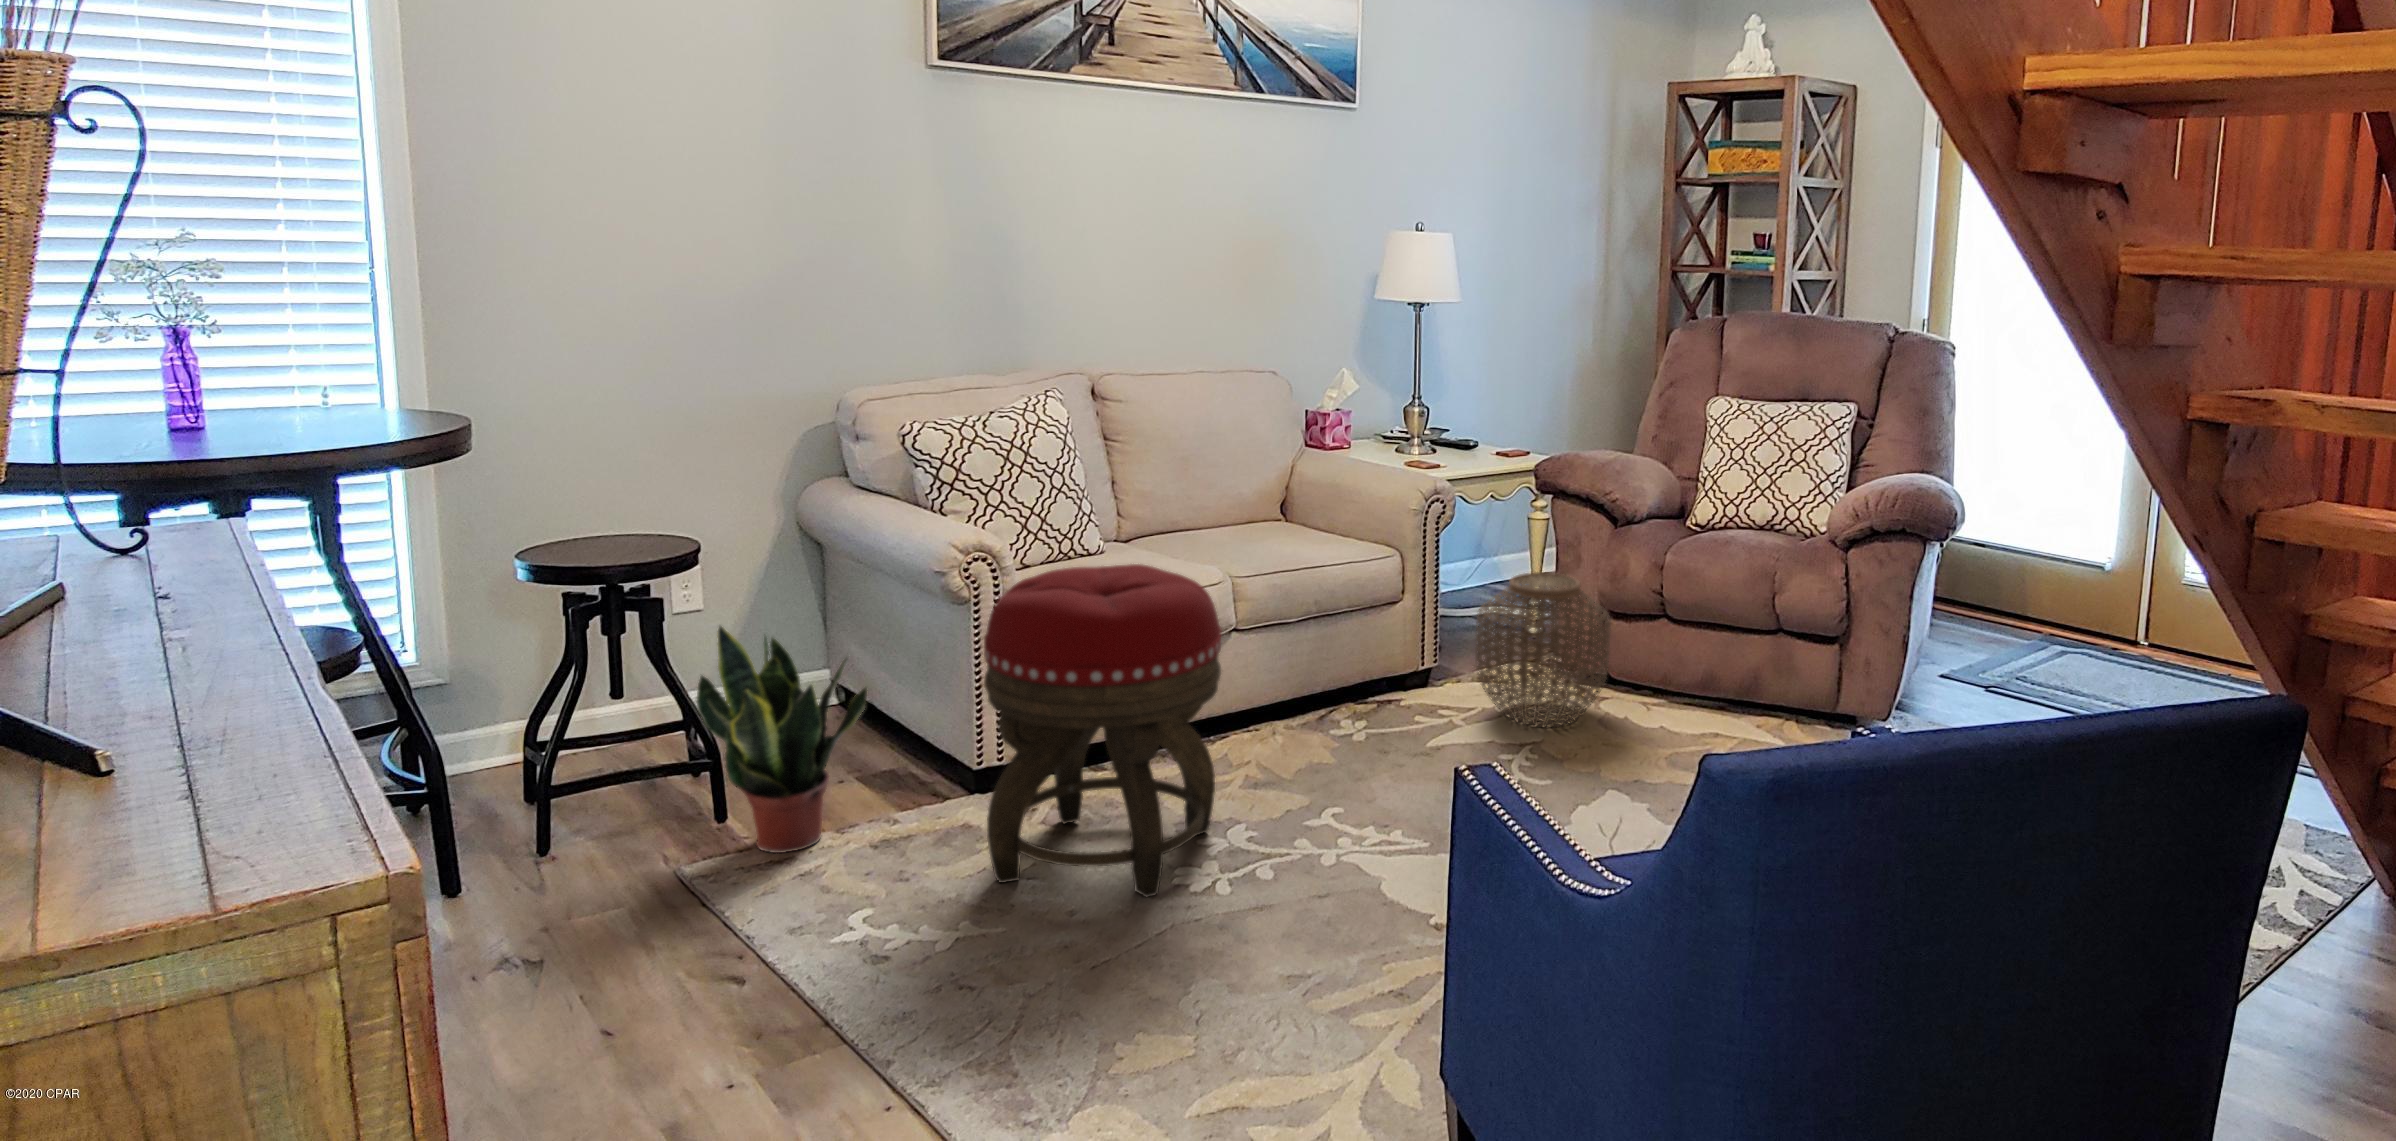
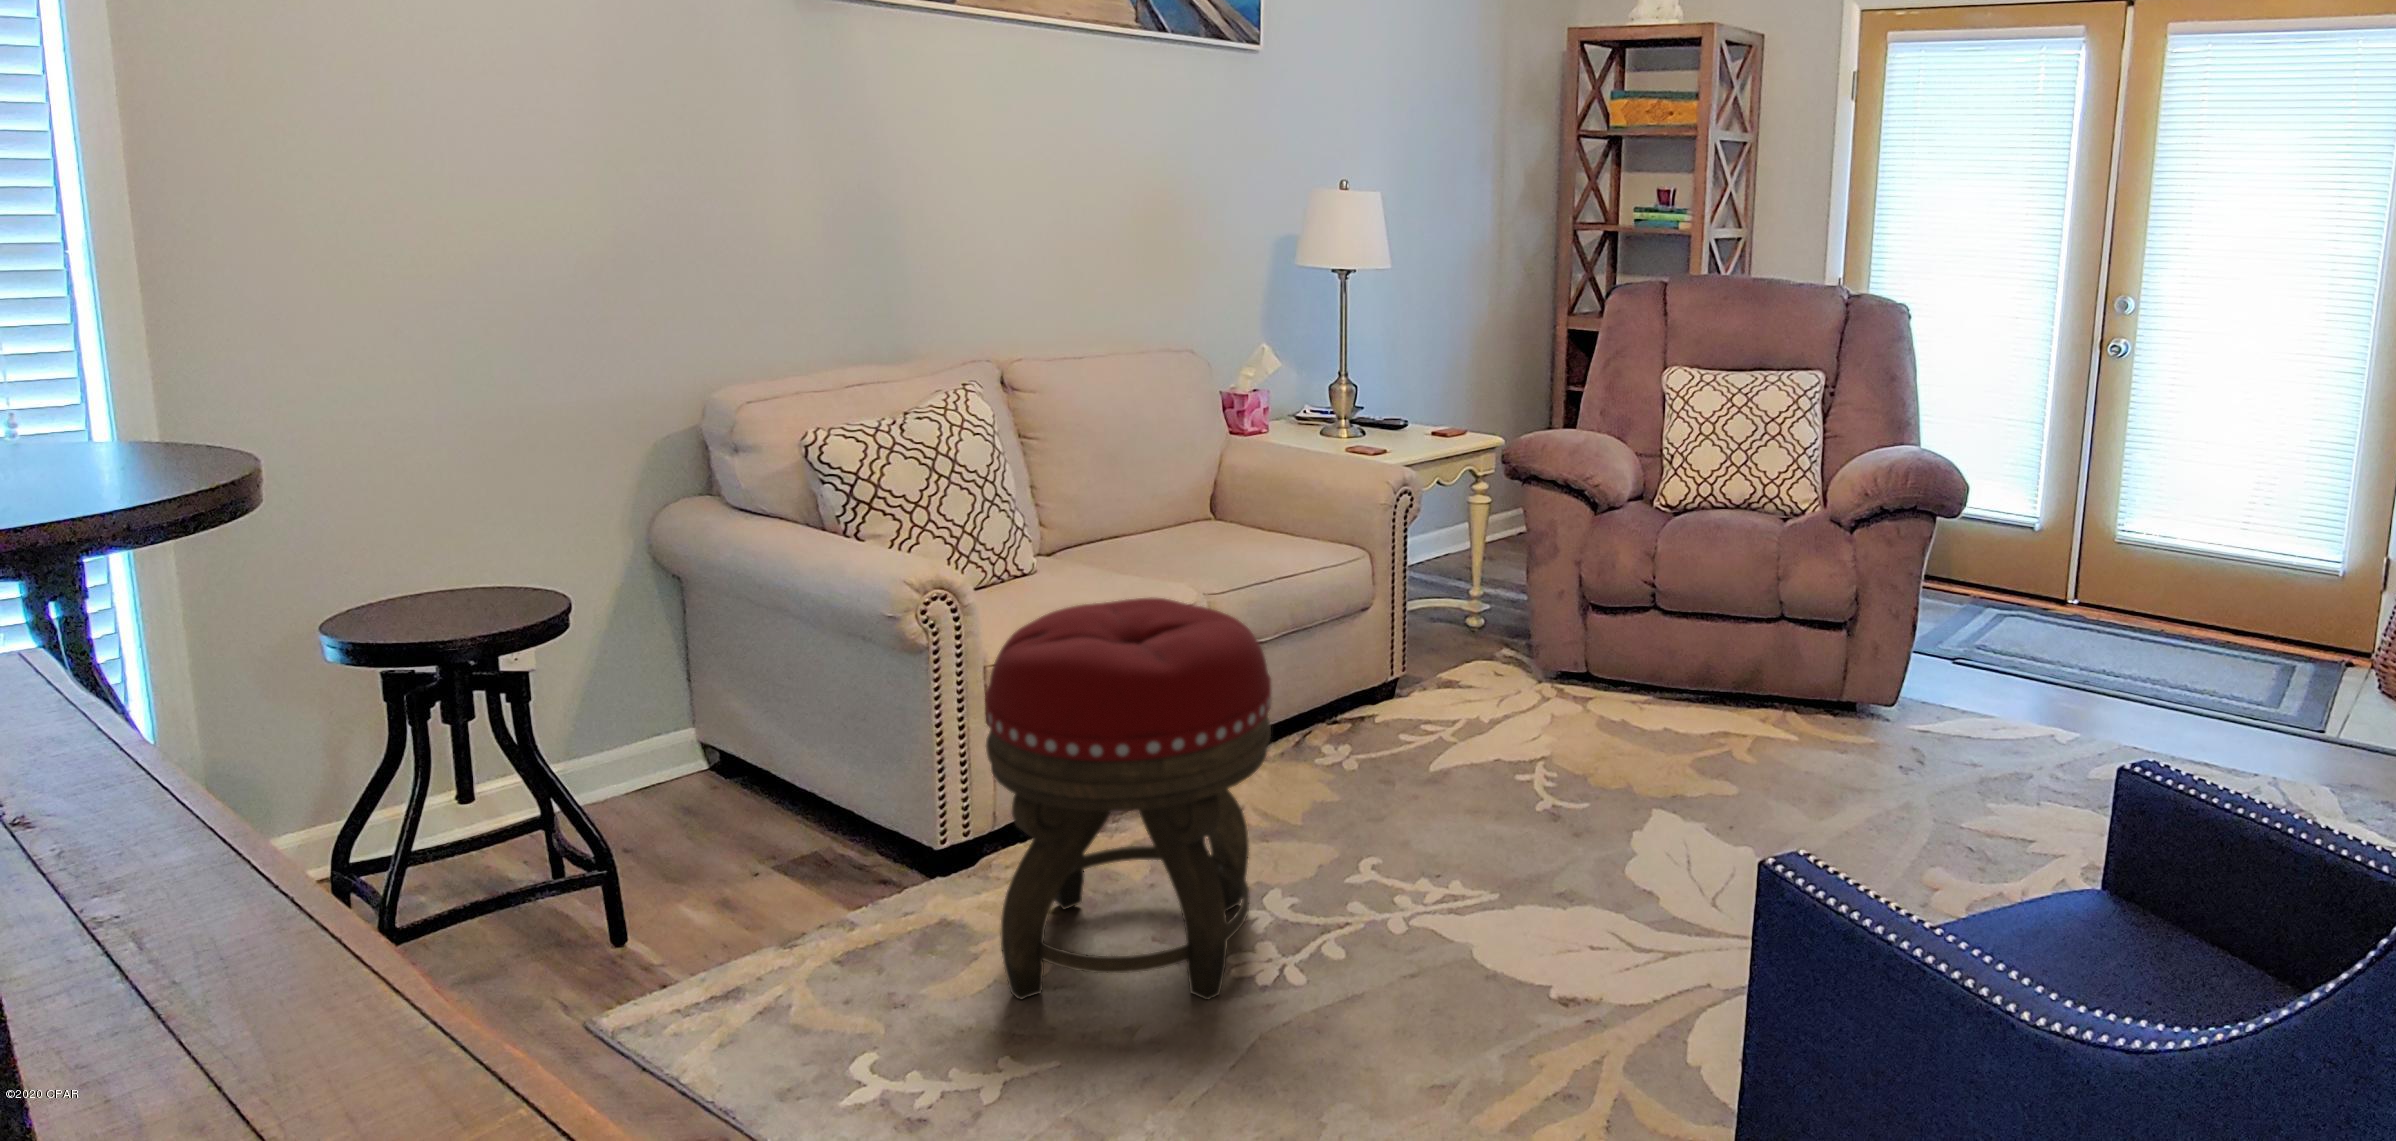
woven basket: present [1475,572,1610,727] -> none [1464,567,1612,737]
potted plant: present [697,626,868,853] -> none [592,708,816,986]

